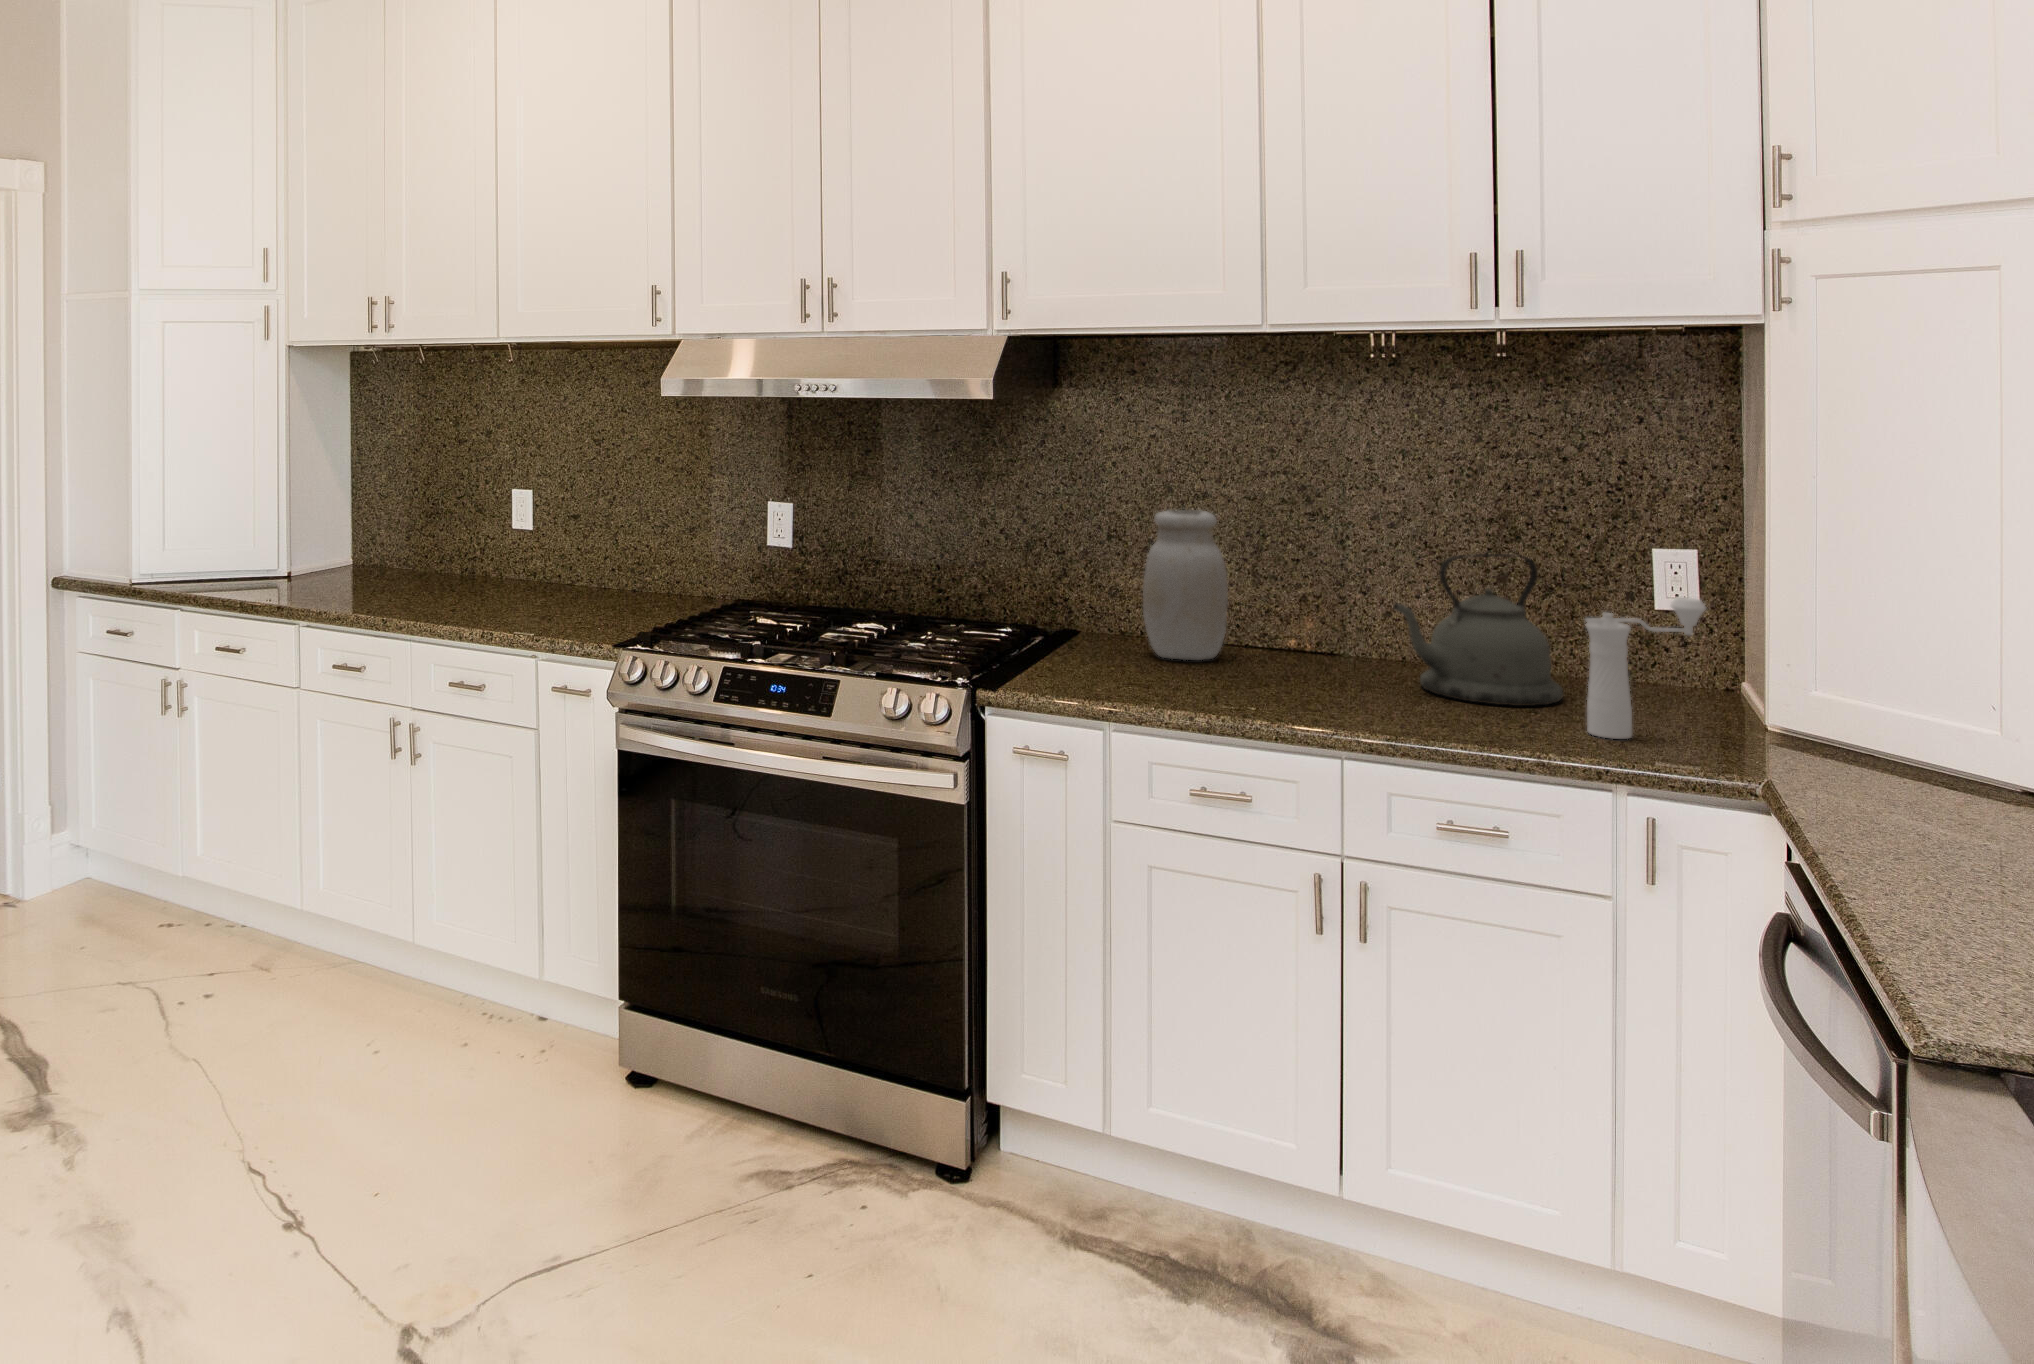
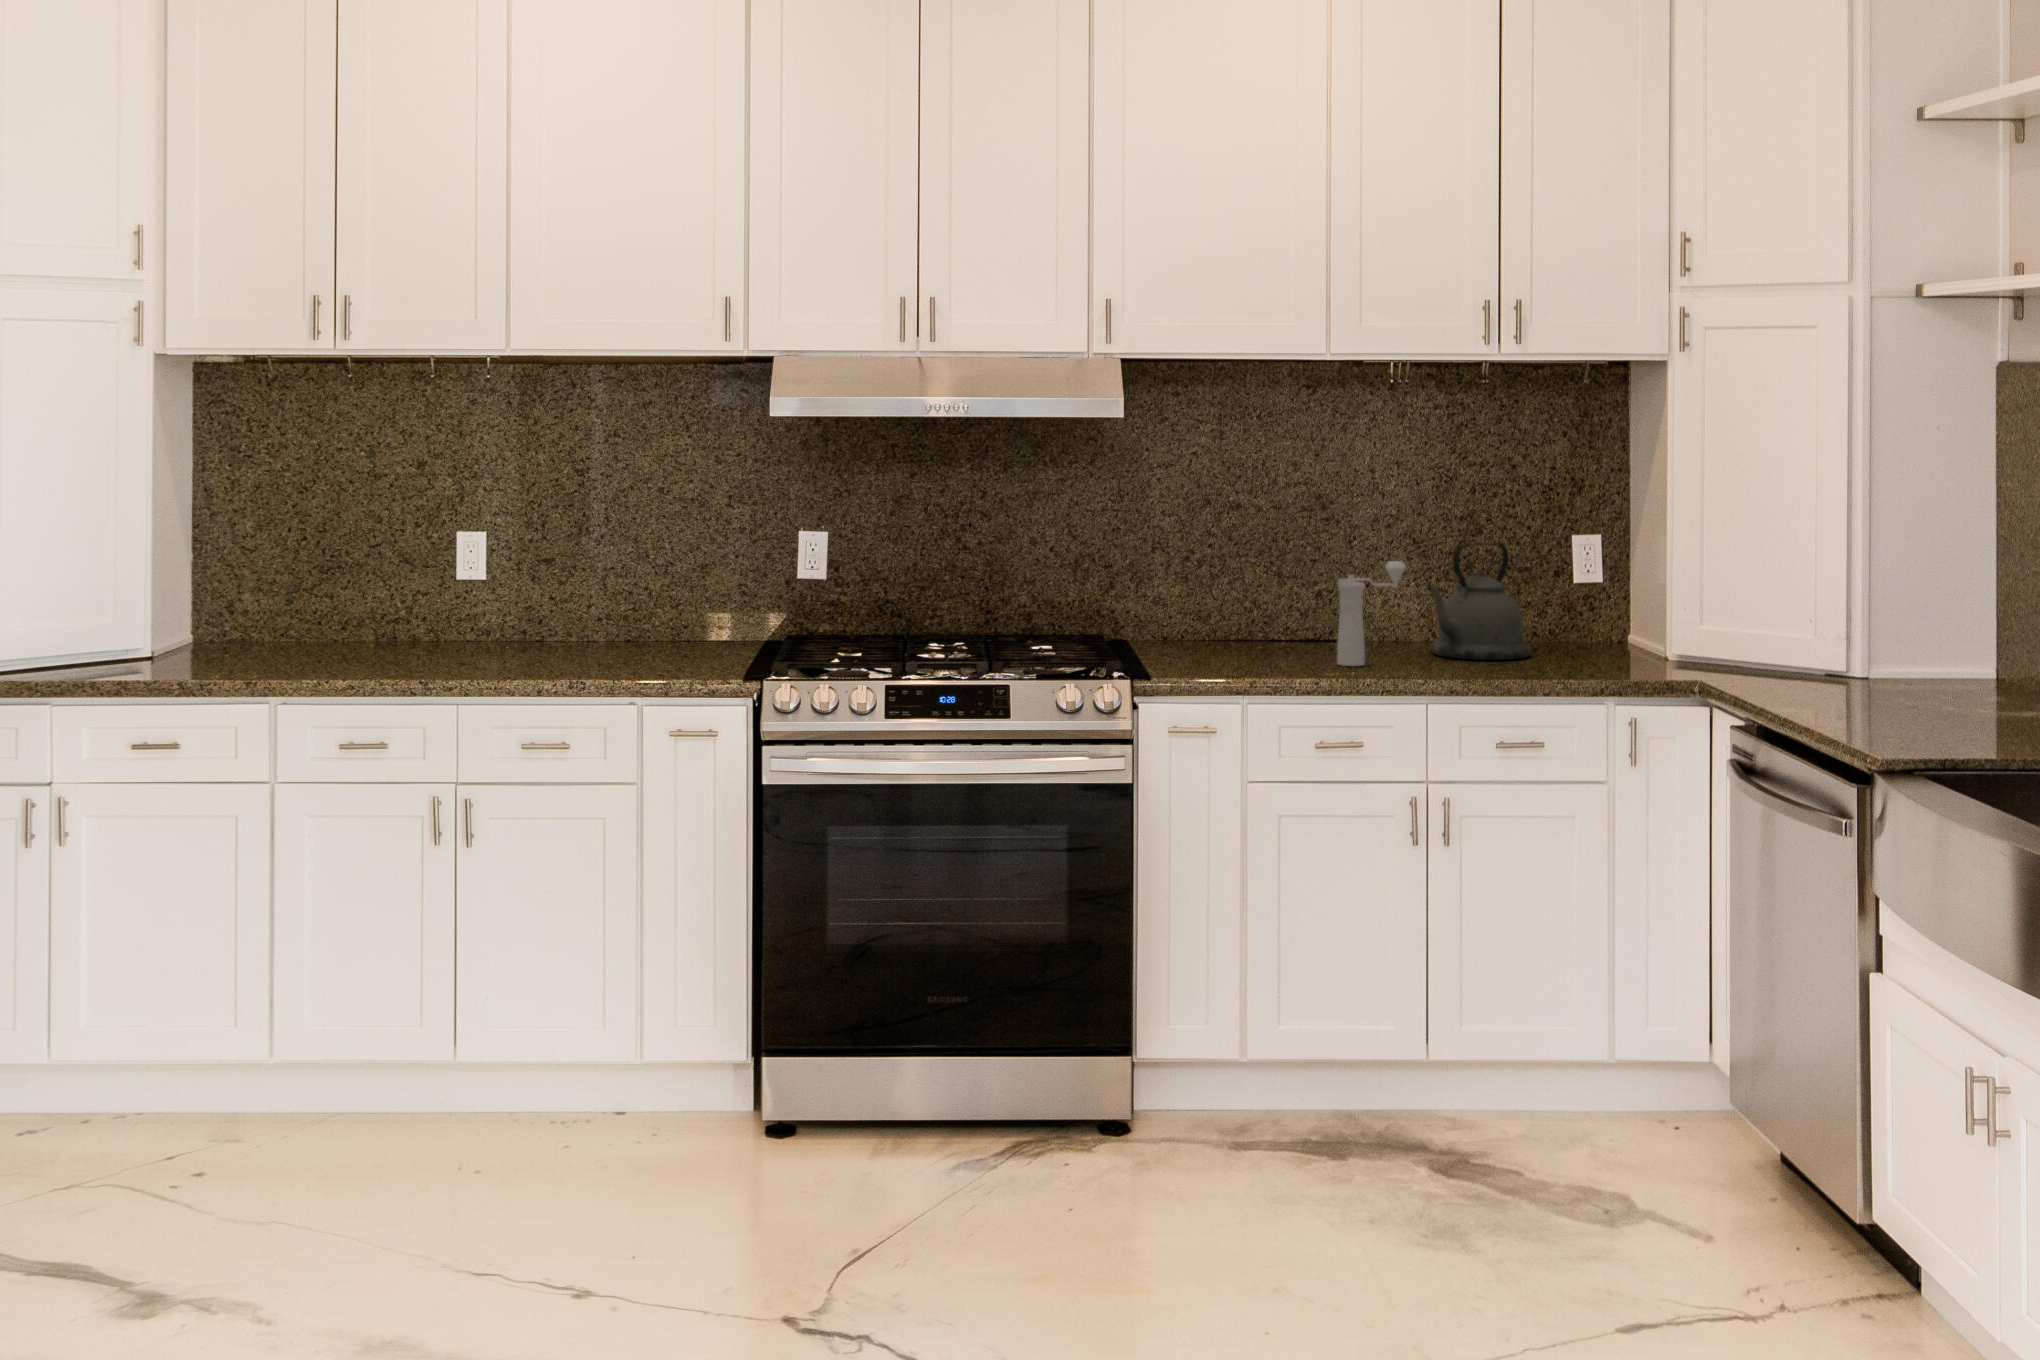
jar: present [1143,510,1228,660] -> none [1209,519,1279,652]
pepper mill: present [1586,597,1706,739] -> present [1337,561,1406,666]

